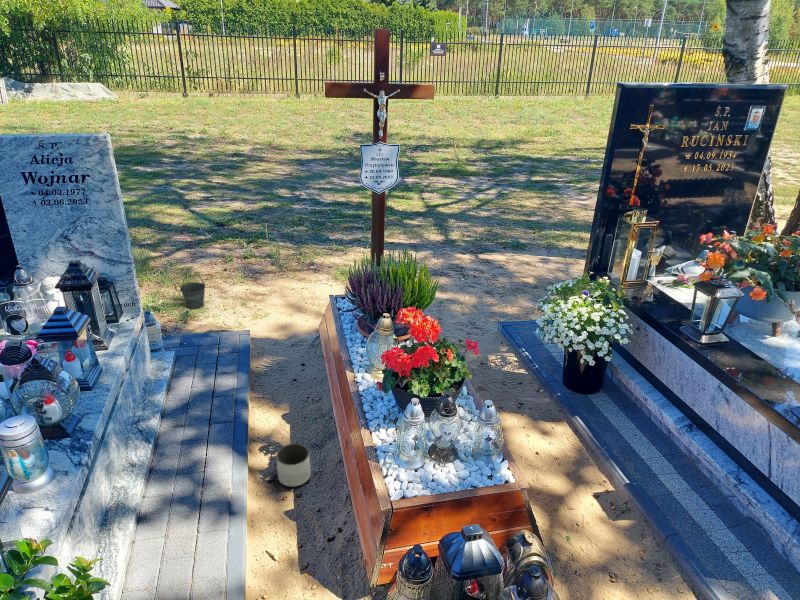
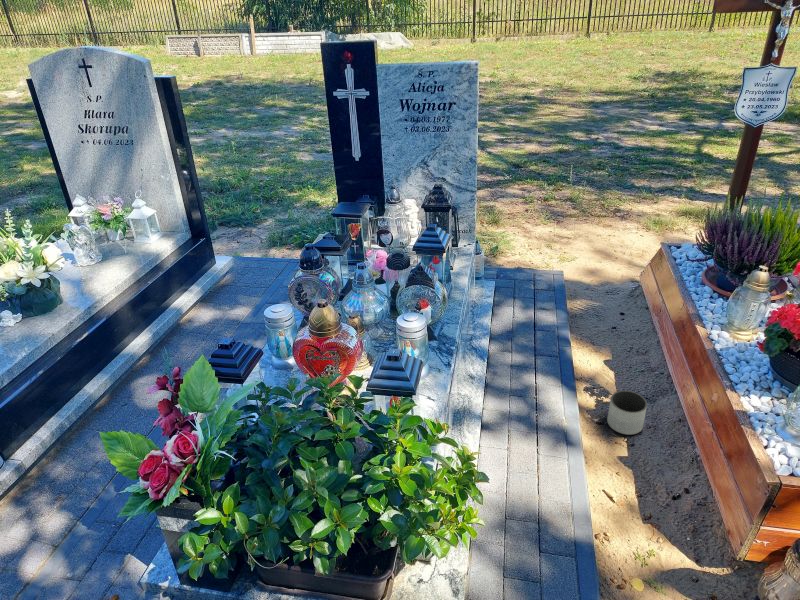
bucket: present [180,275,205,309] -> none [493,211,517,245]

